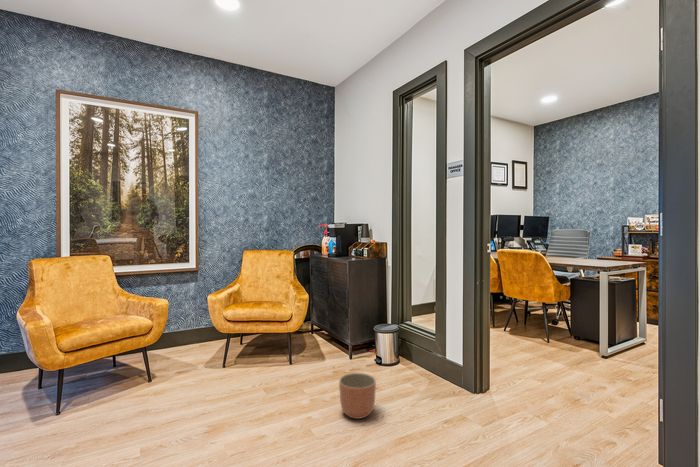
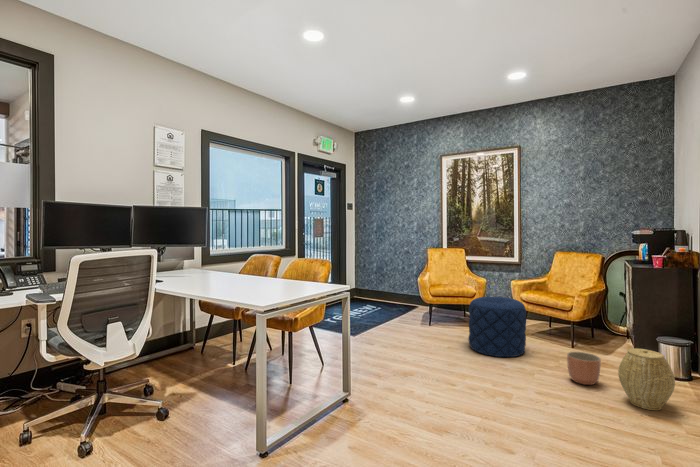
pouf: none [169,323,262,431] -> present [468,297,526,357]
woven basket: none [401,351,452,421] -> present [618,348,675,410]

